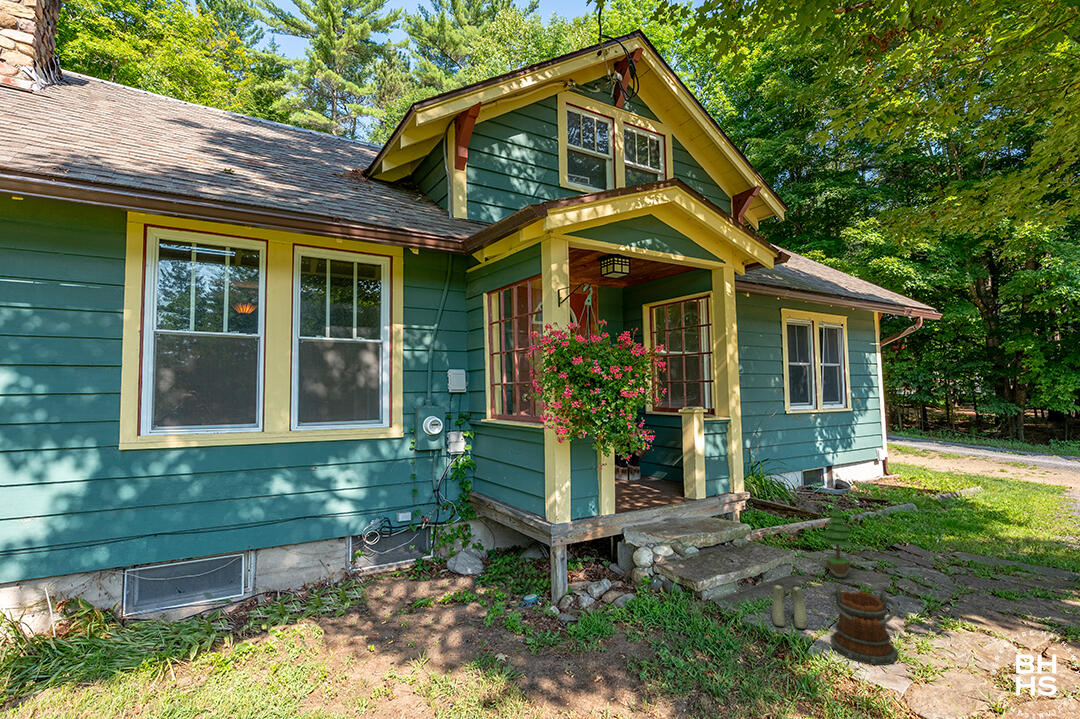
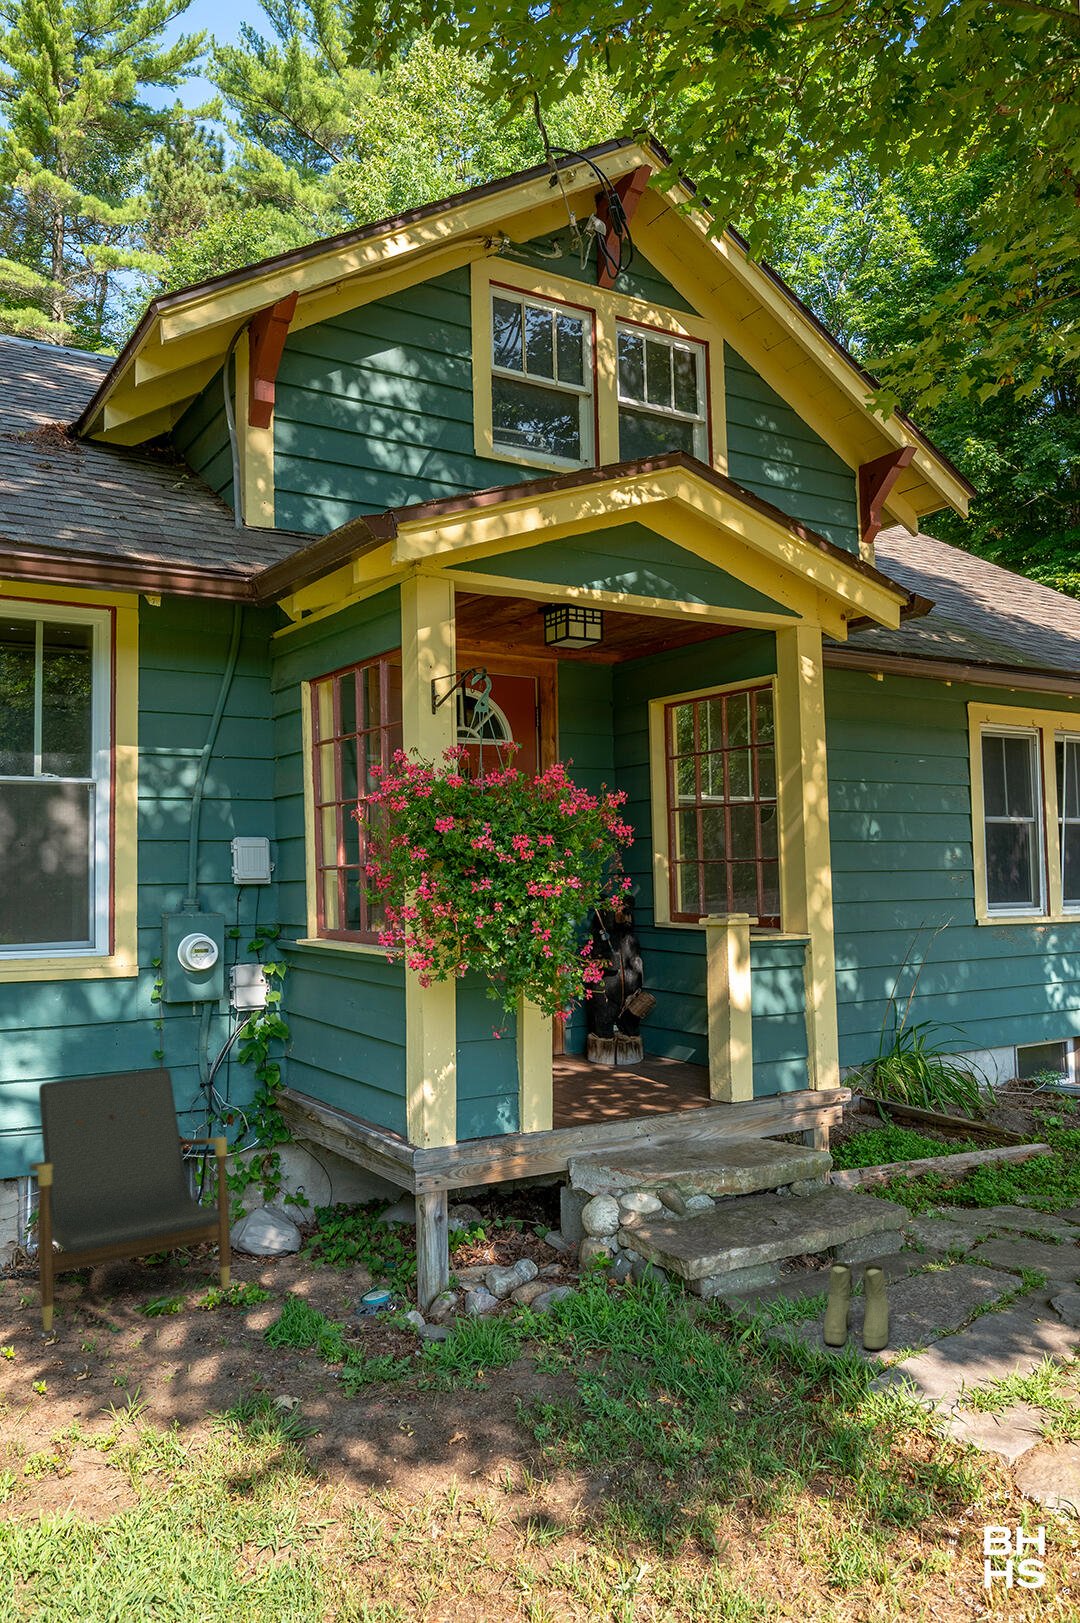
lounge chair: none [355,483,455,617] -> present [30,1068,230,1331]
potted tree: present [823,503,852,578] -> none [964,1105,1020,1254]
bucket: present [828,585,898,665] -> none [911,1264,1035,1414]

